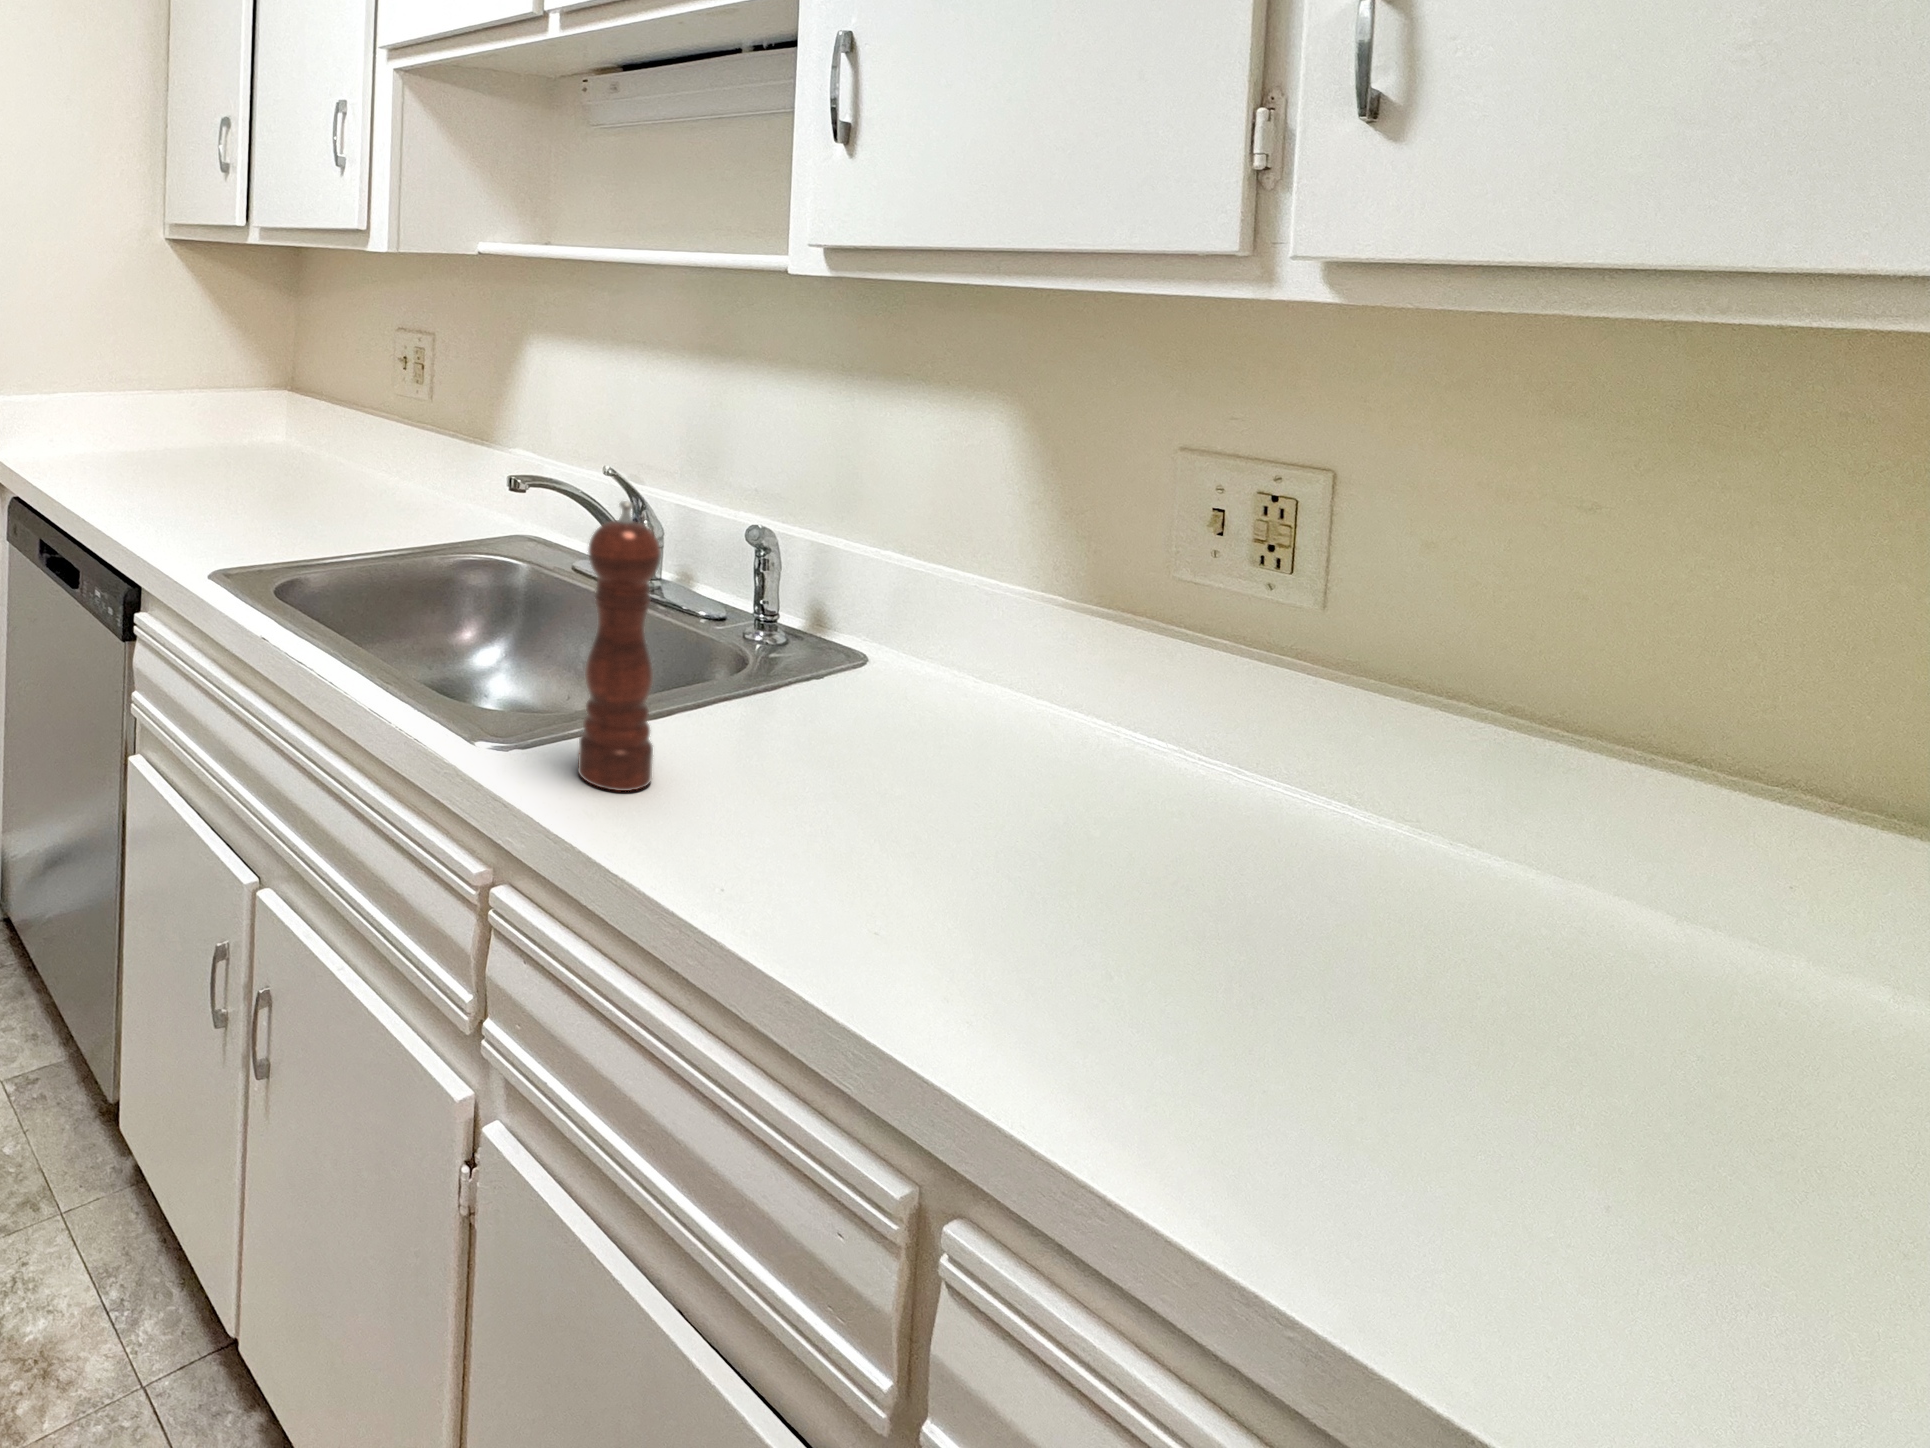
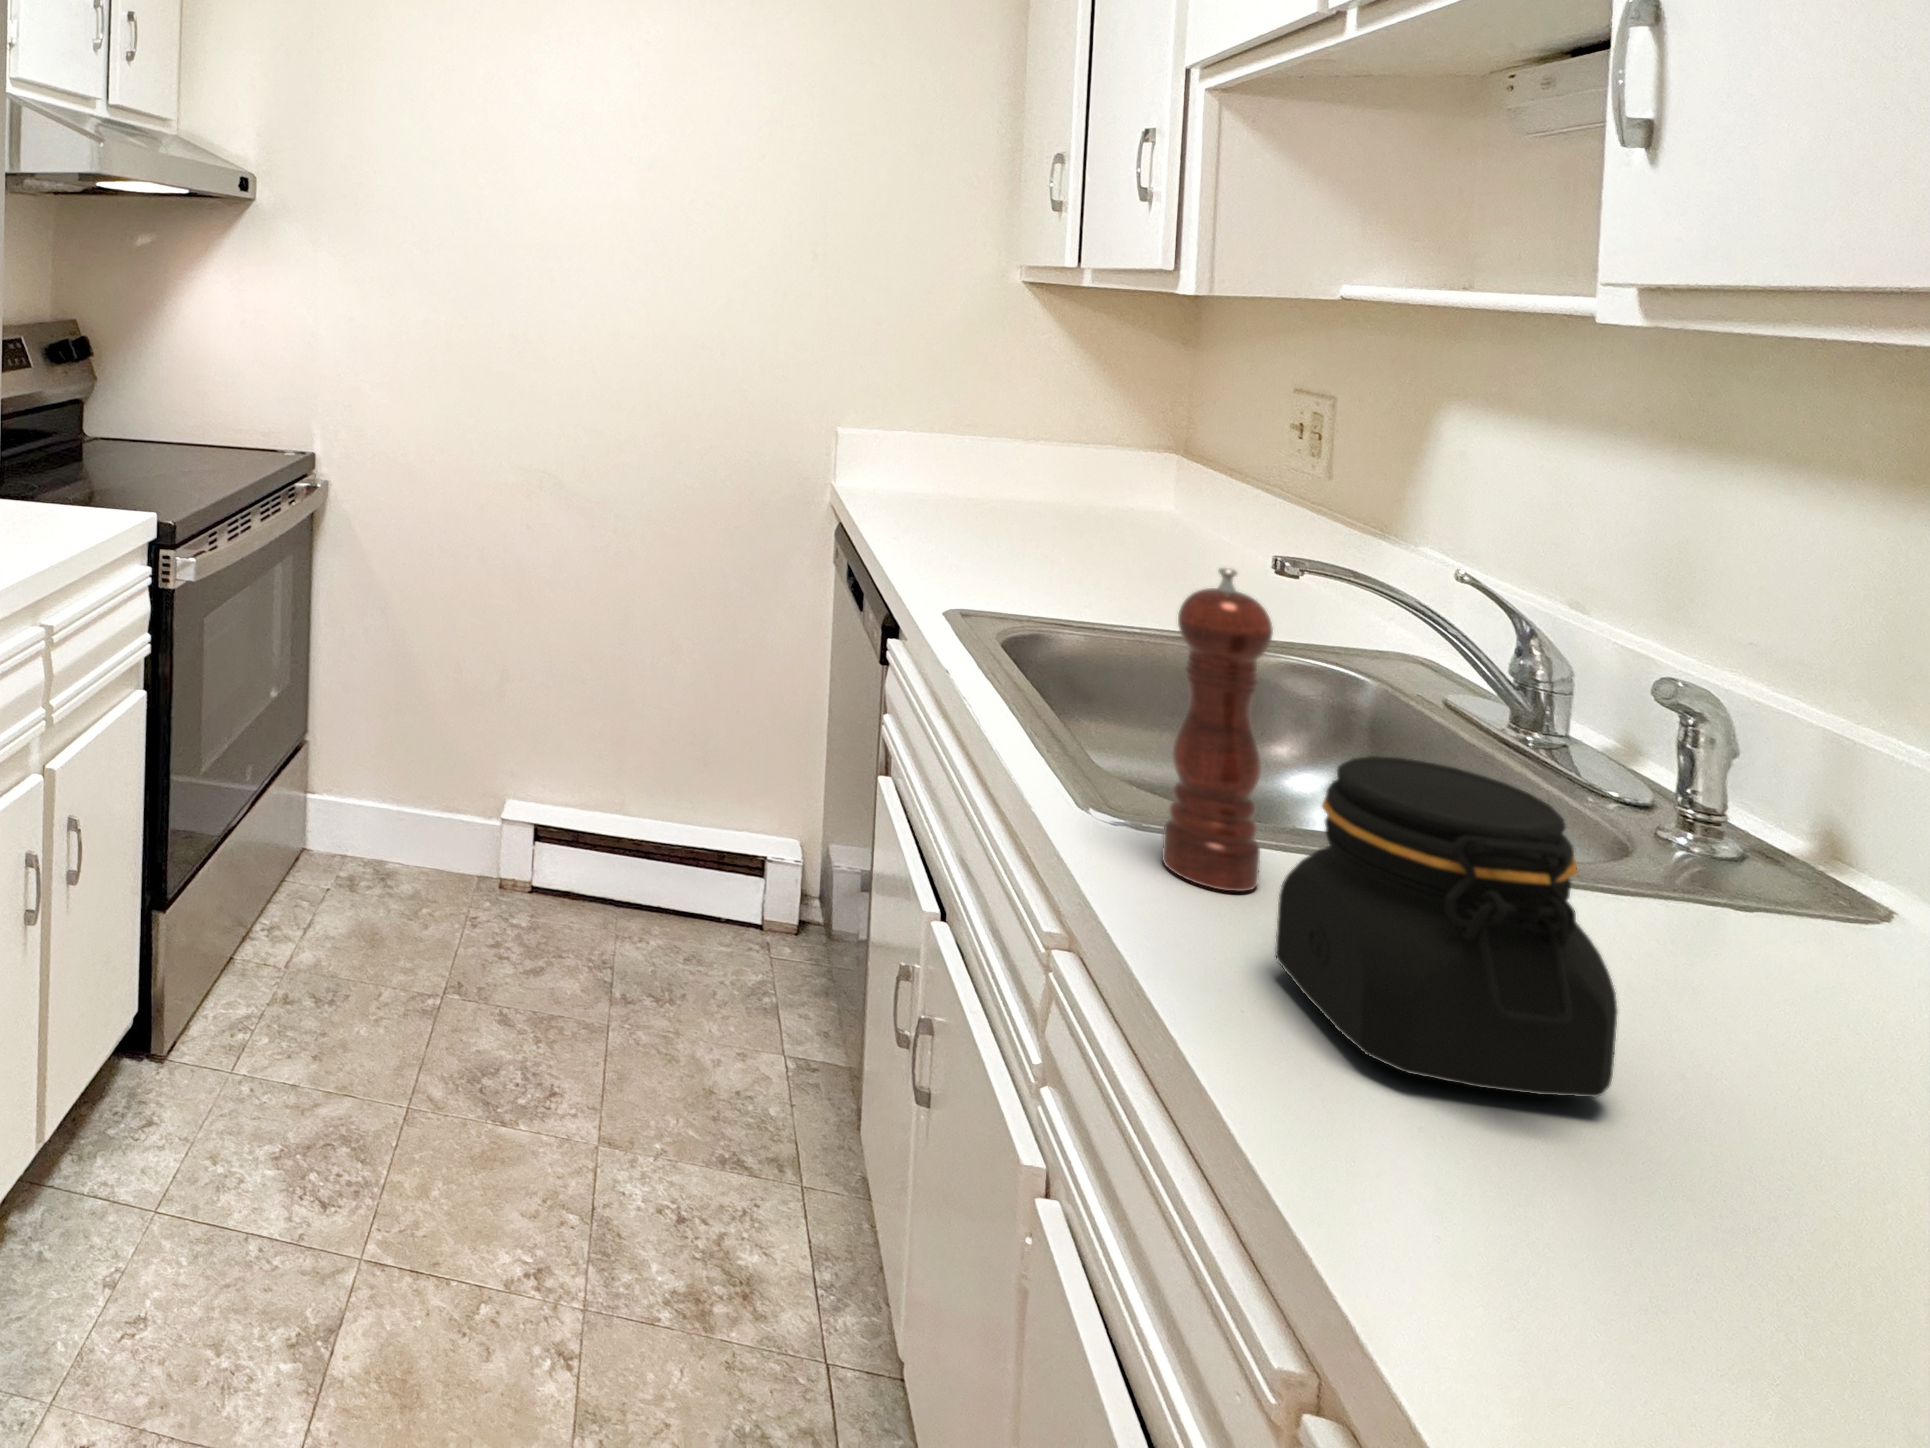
jar: none [734,638,969,907] -> present [1275,756,1618,1097]

